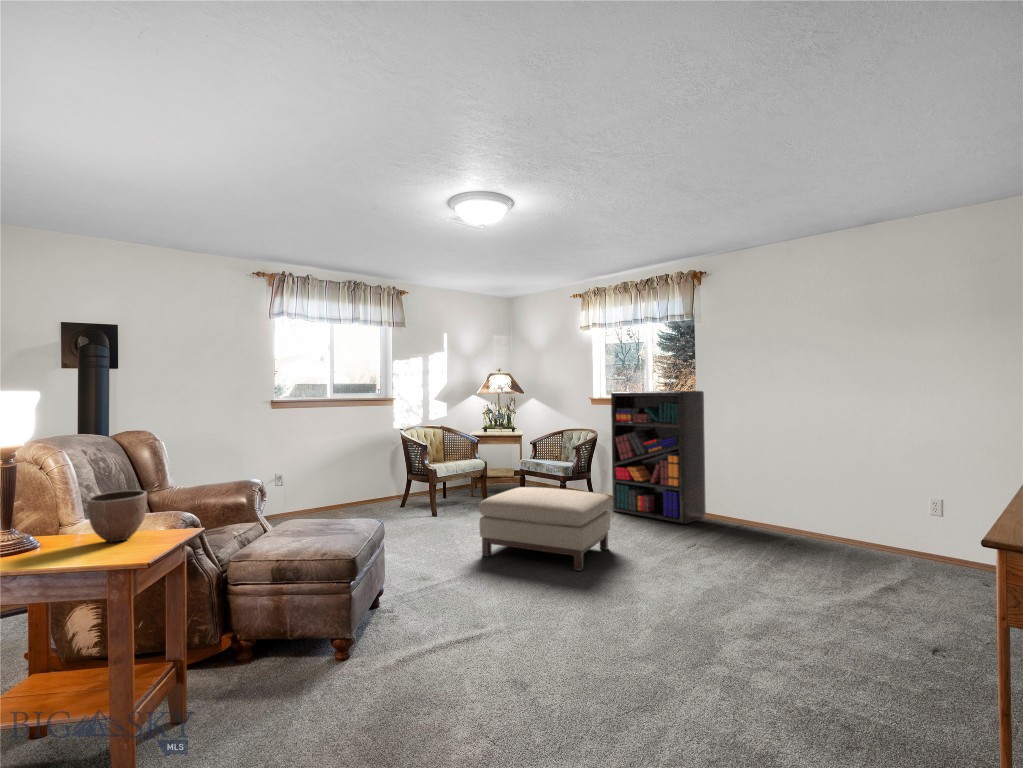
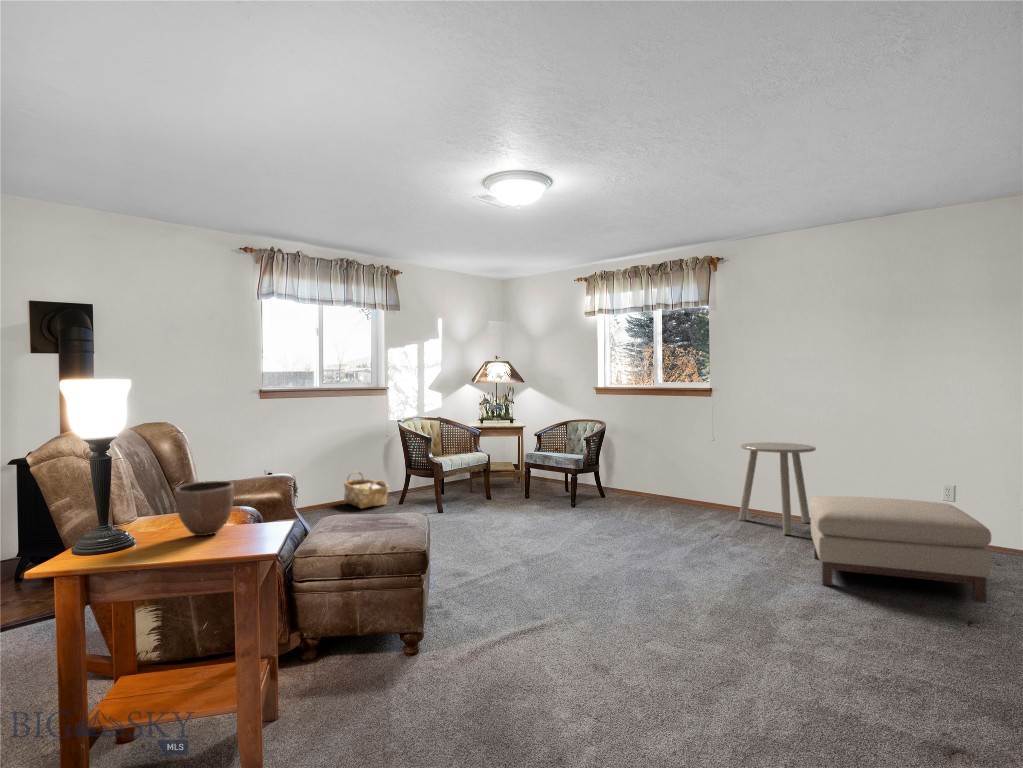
bookshelf: present [611,391,706,524] -> none [623,379,720,515]
side table: none [720,454,794,546] -> present [739,442,816,534]
woven basket: none [349,477,390,512] -> present [344,472,388,509]
ottoman: present [479,487,611,571] -> present [809,496,991,603]

